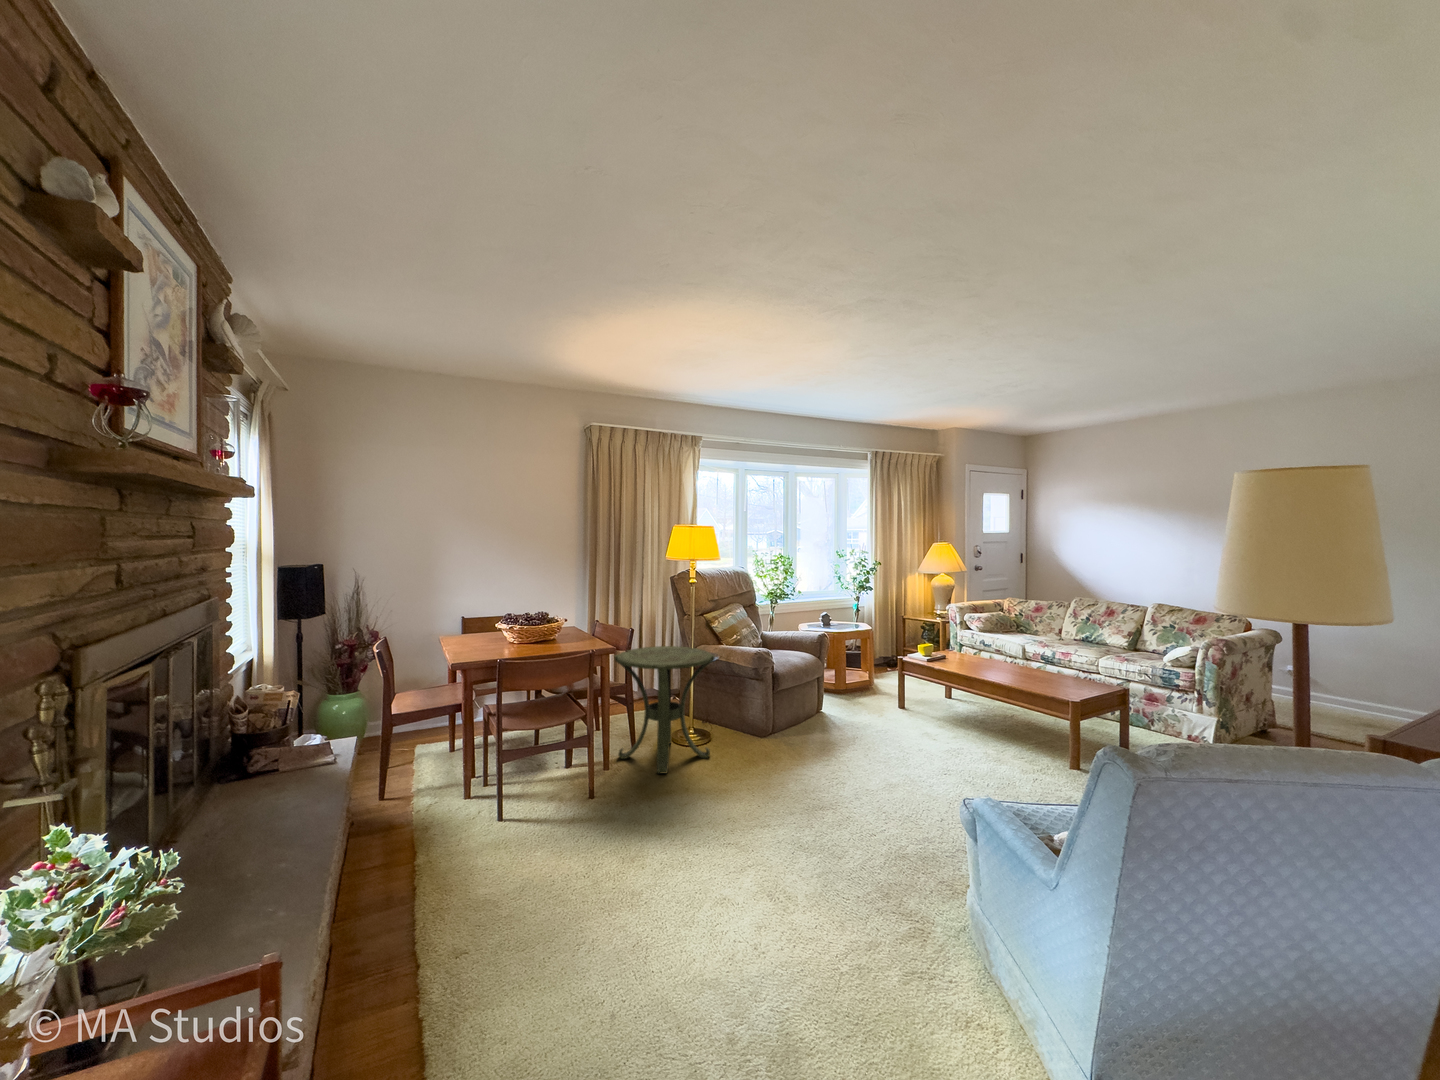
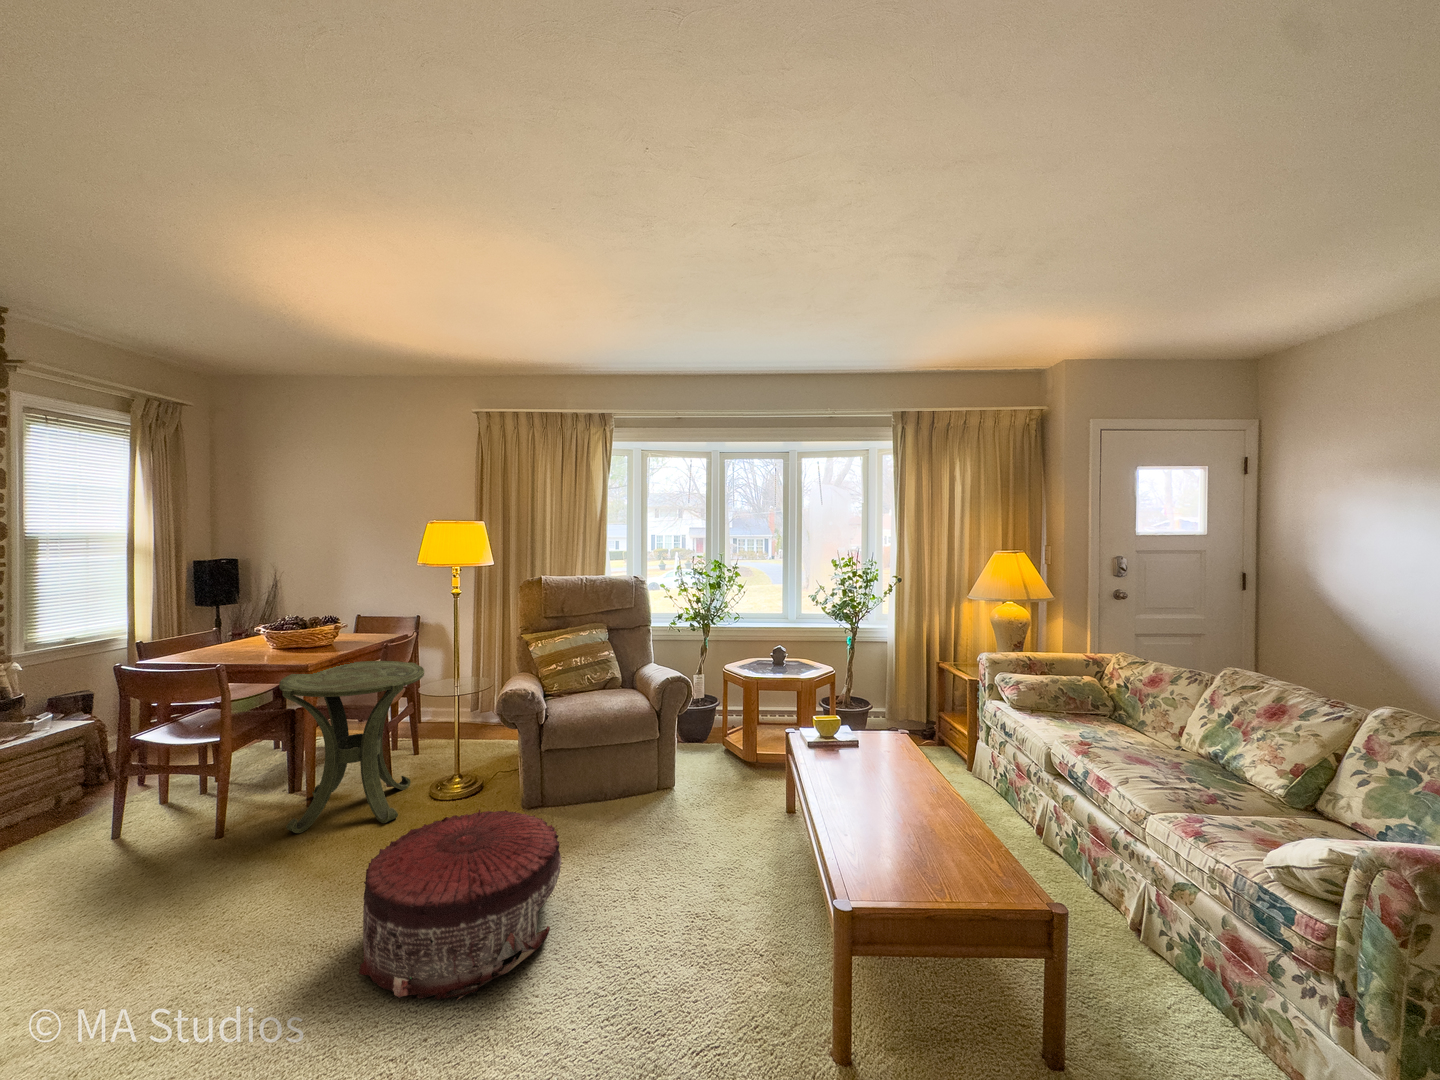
pouf: none [816,712,928,798] -> present [359,810,562,1000]

